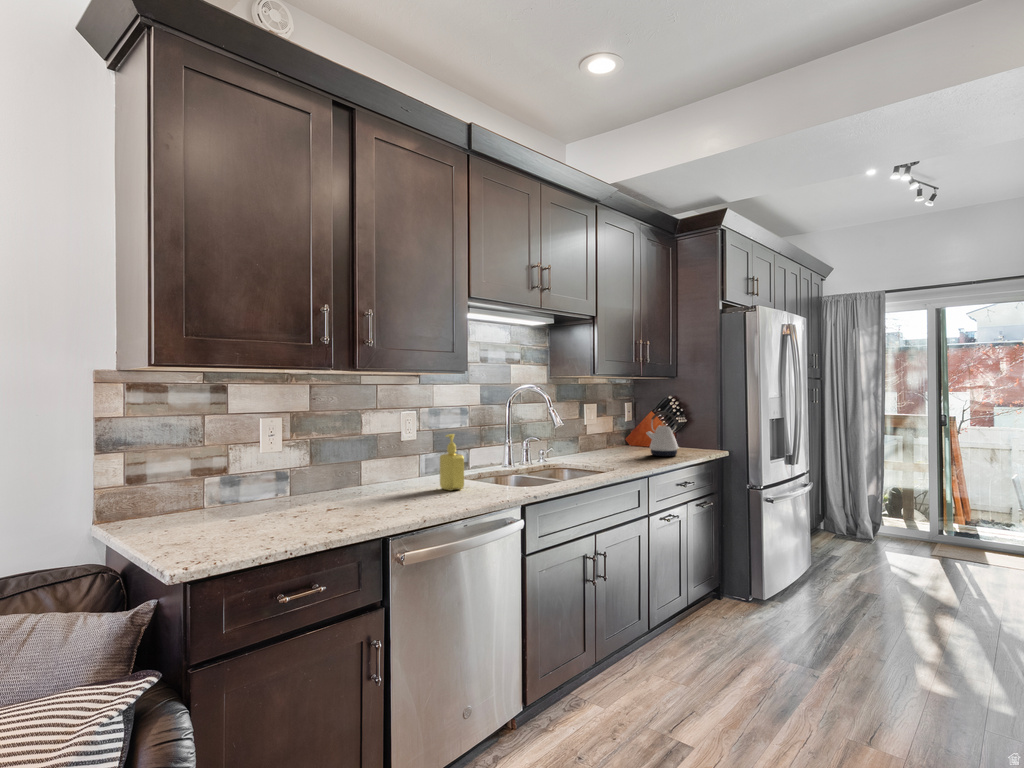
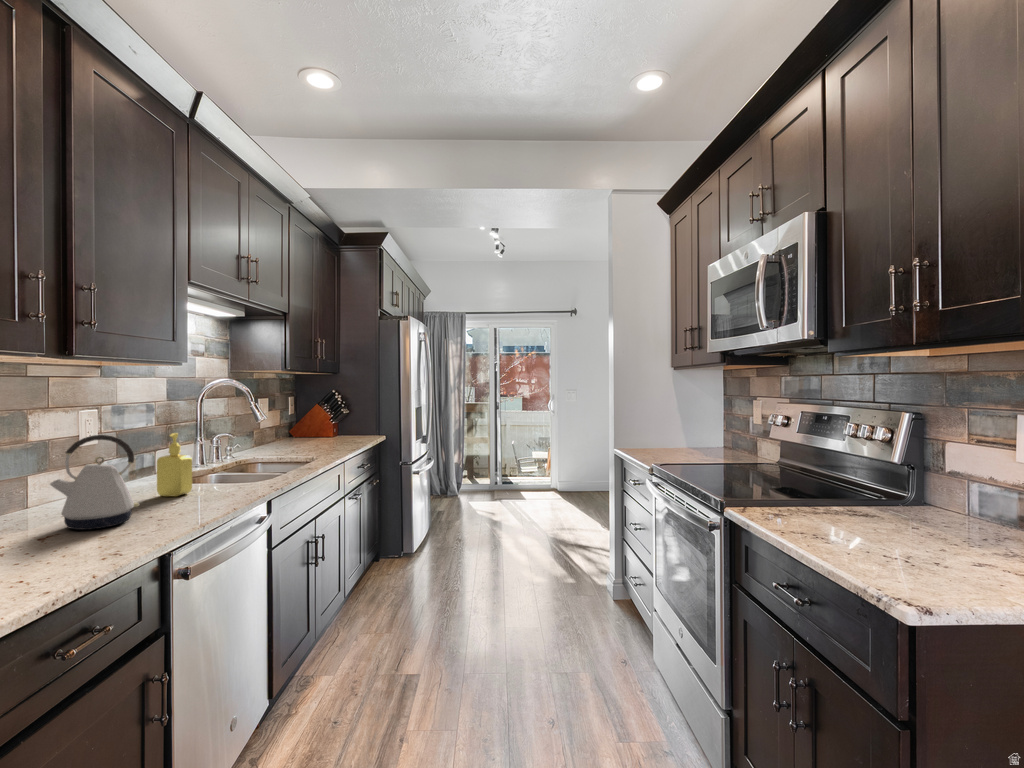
kettle: present [646,412,680,456] -> present [50,435,139,530]

